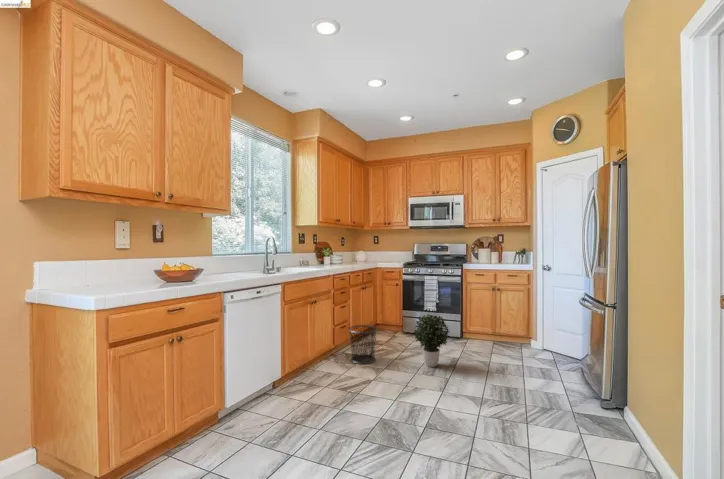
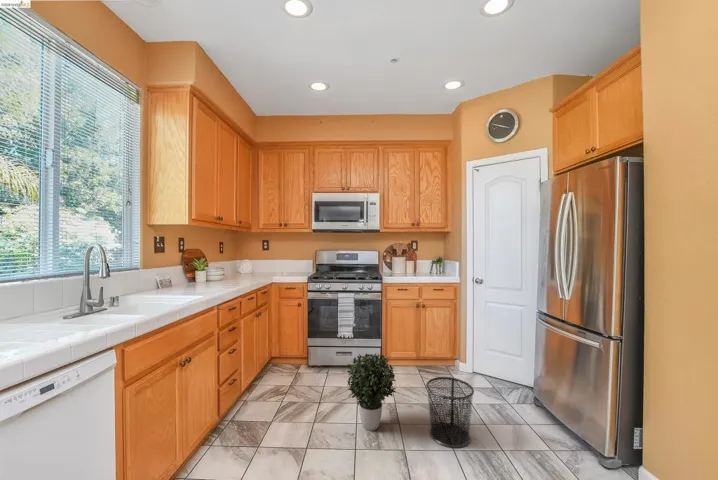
waste bin: present [348,325,377,364] -> present [426,377,474,448]

